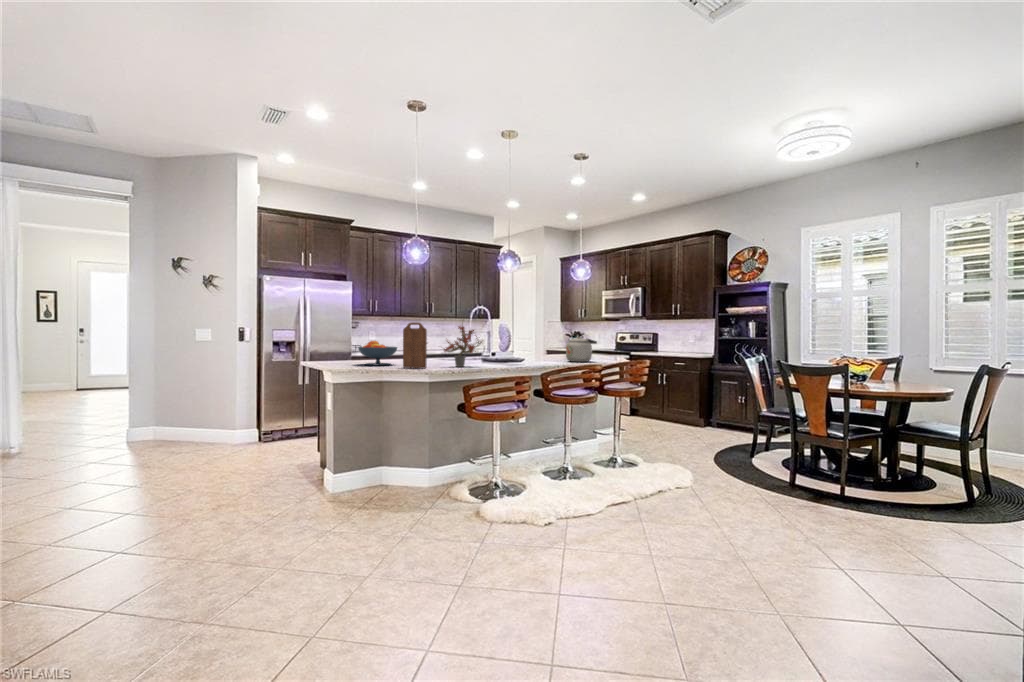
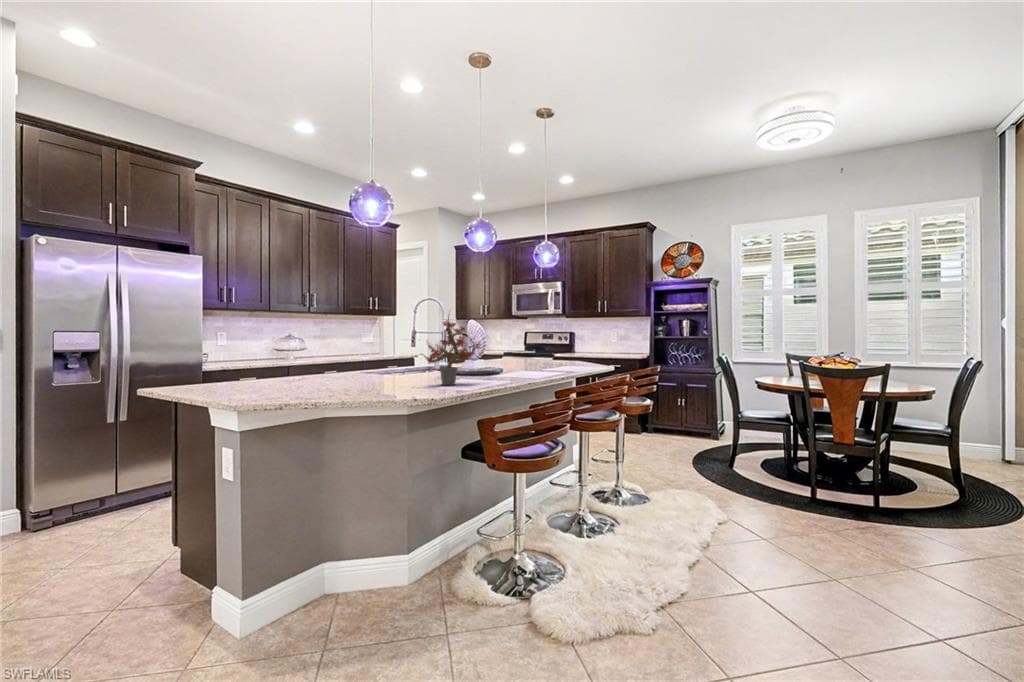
cutting board: present [403,322,427,368] -> none [365,315,410,391]
kettle: present [566,337,597,362] -> none [539,336,580,369]
fruit bowl: present [358,341,397,366] -> none [267,347,339,390]

